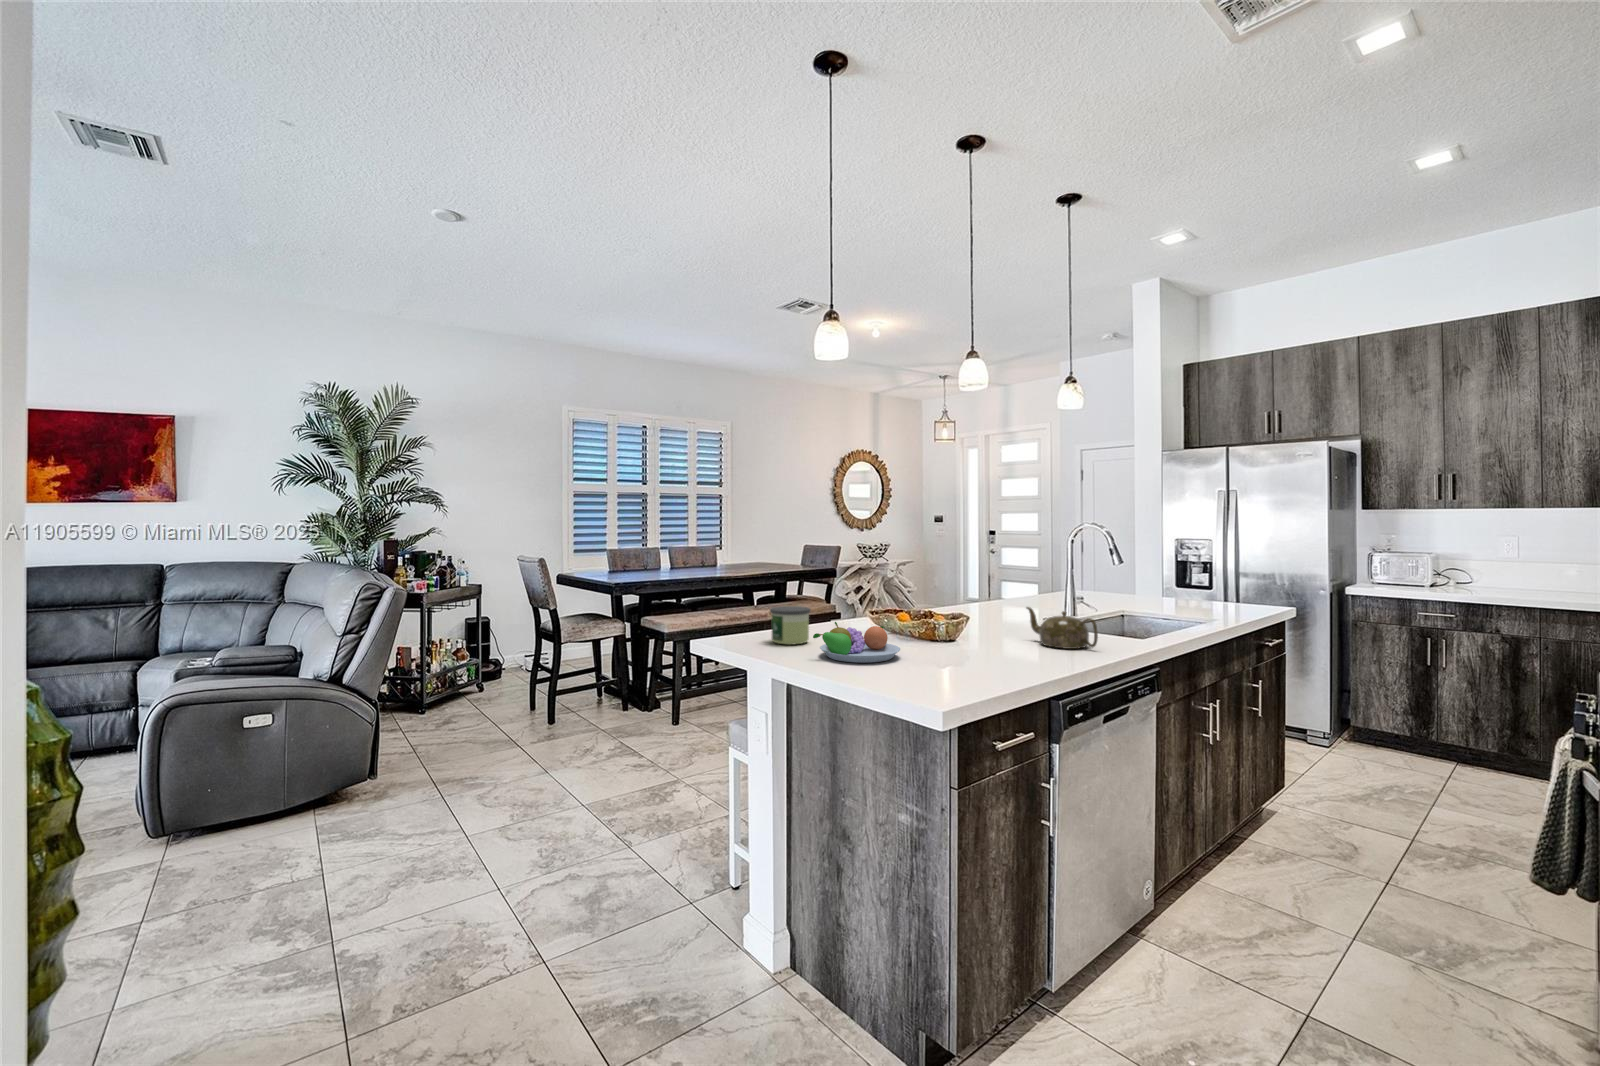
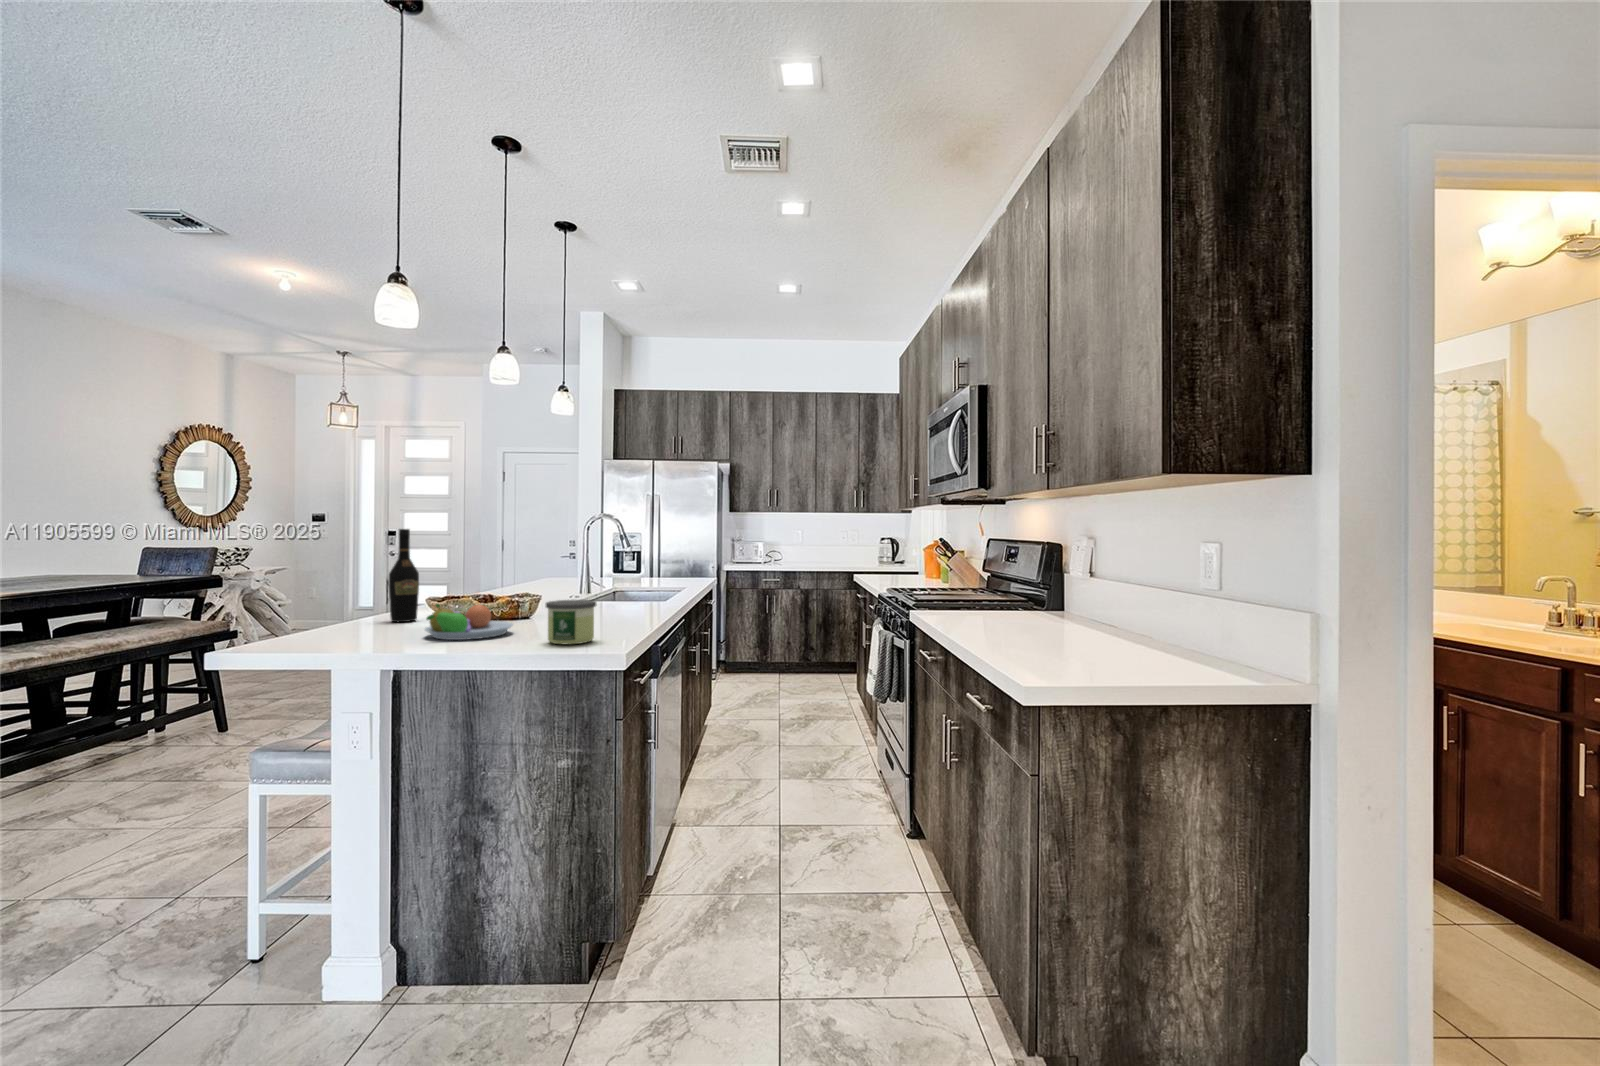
wine bottle: none [836,546,860,633] -> present [389,529,419,622]
candle: present [770,606,811,645] -> present [546,600,596,644]
teapot: present [1027,607,1098,649] -> none [584,581,649,612]

